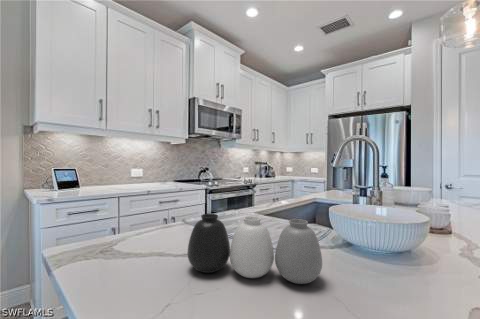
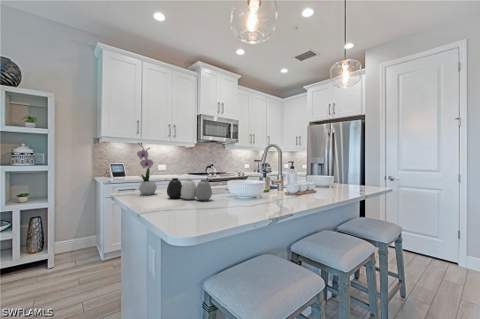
flower arrangement: none [101,120,155,253] -> present [137,143,157,195]

